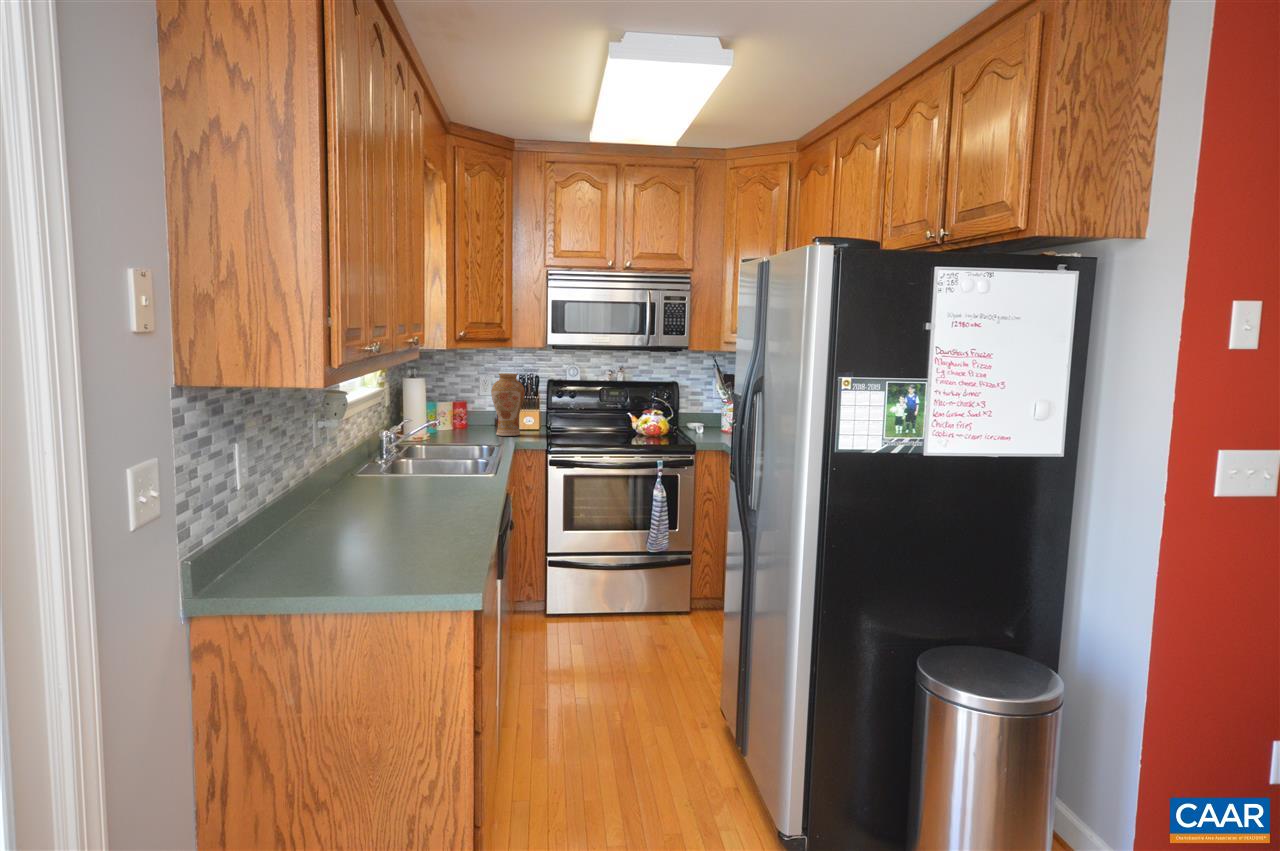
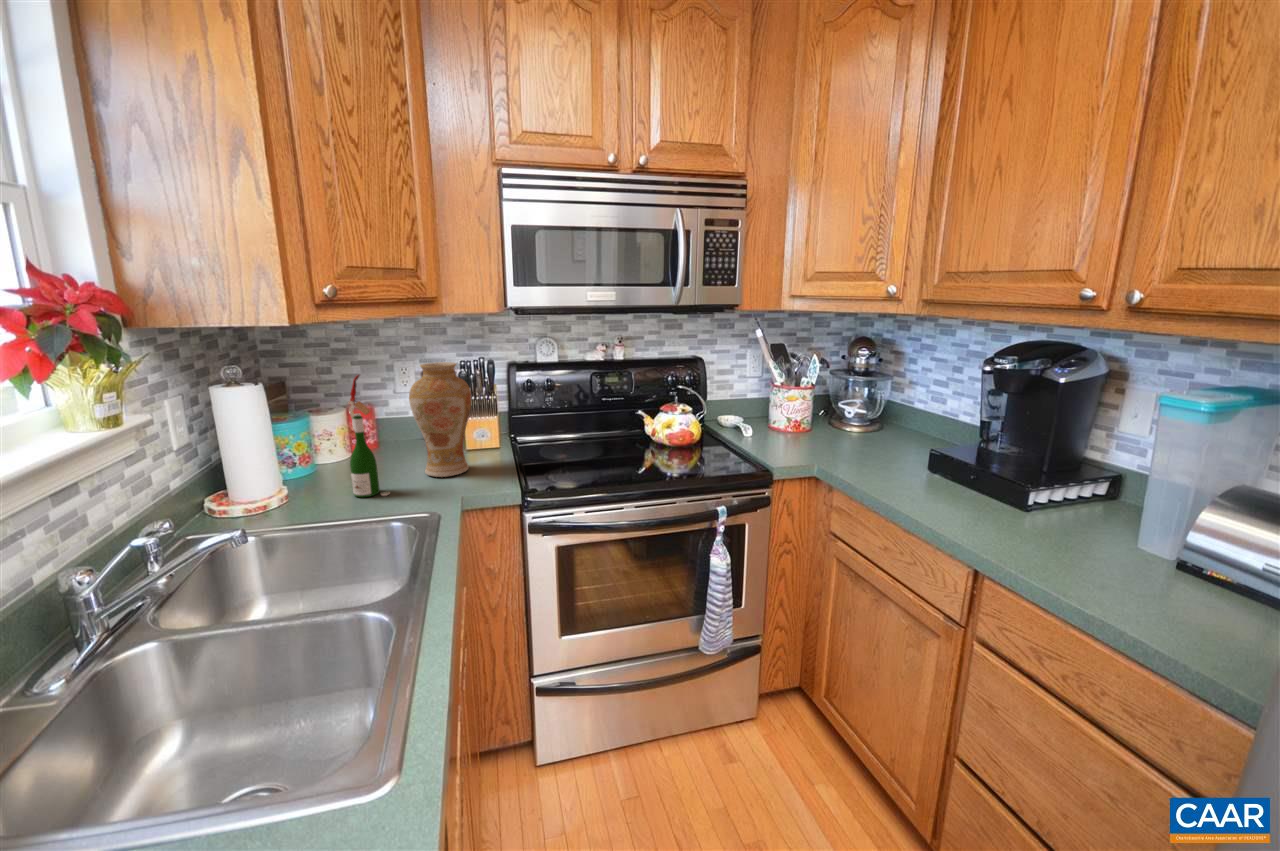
wine bottle: none [461,375,479,440] -> present [348,375,390,497]

